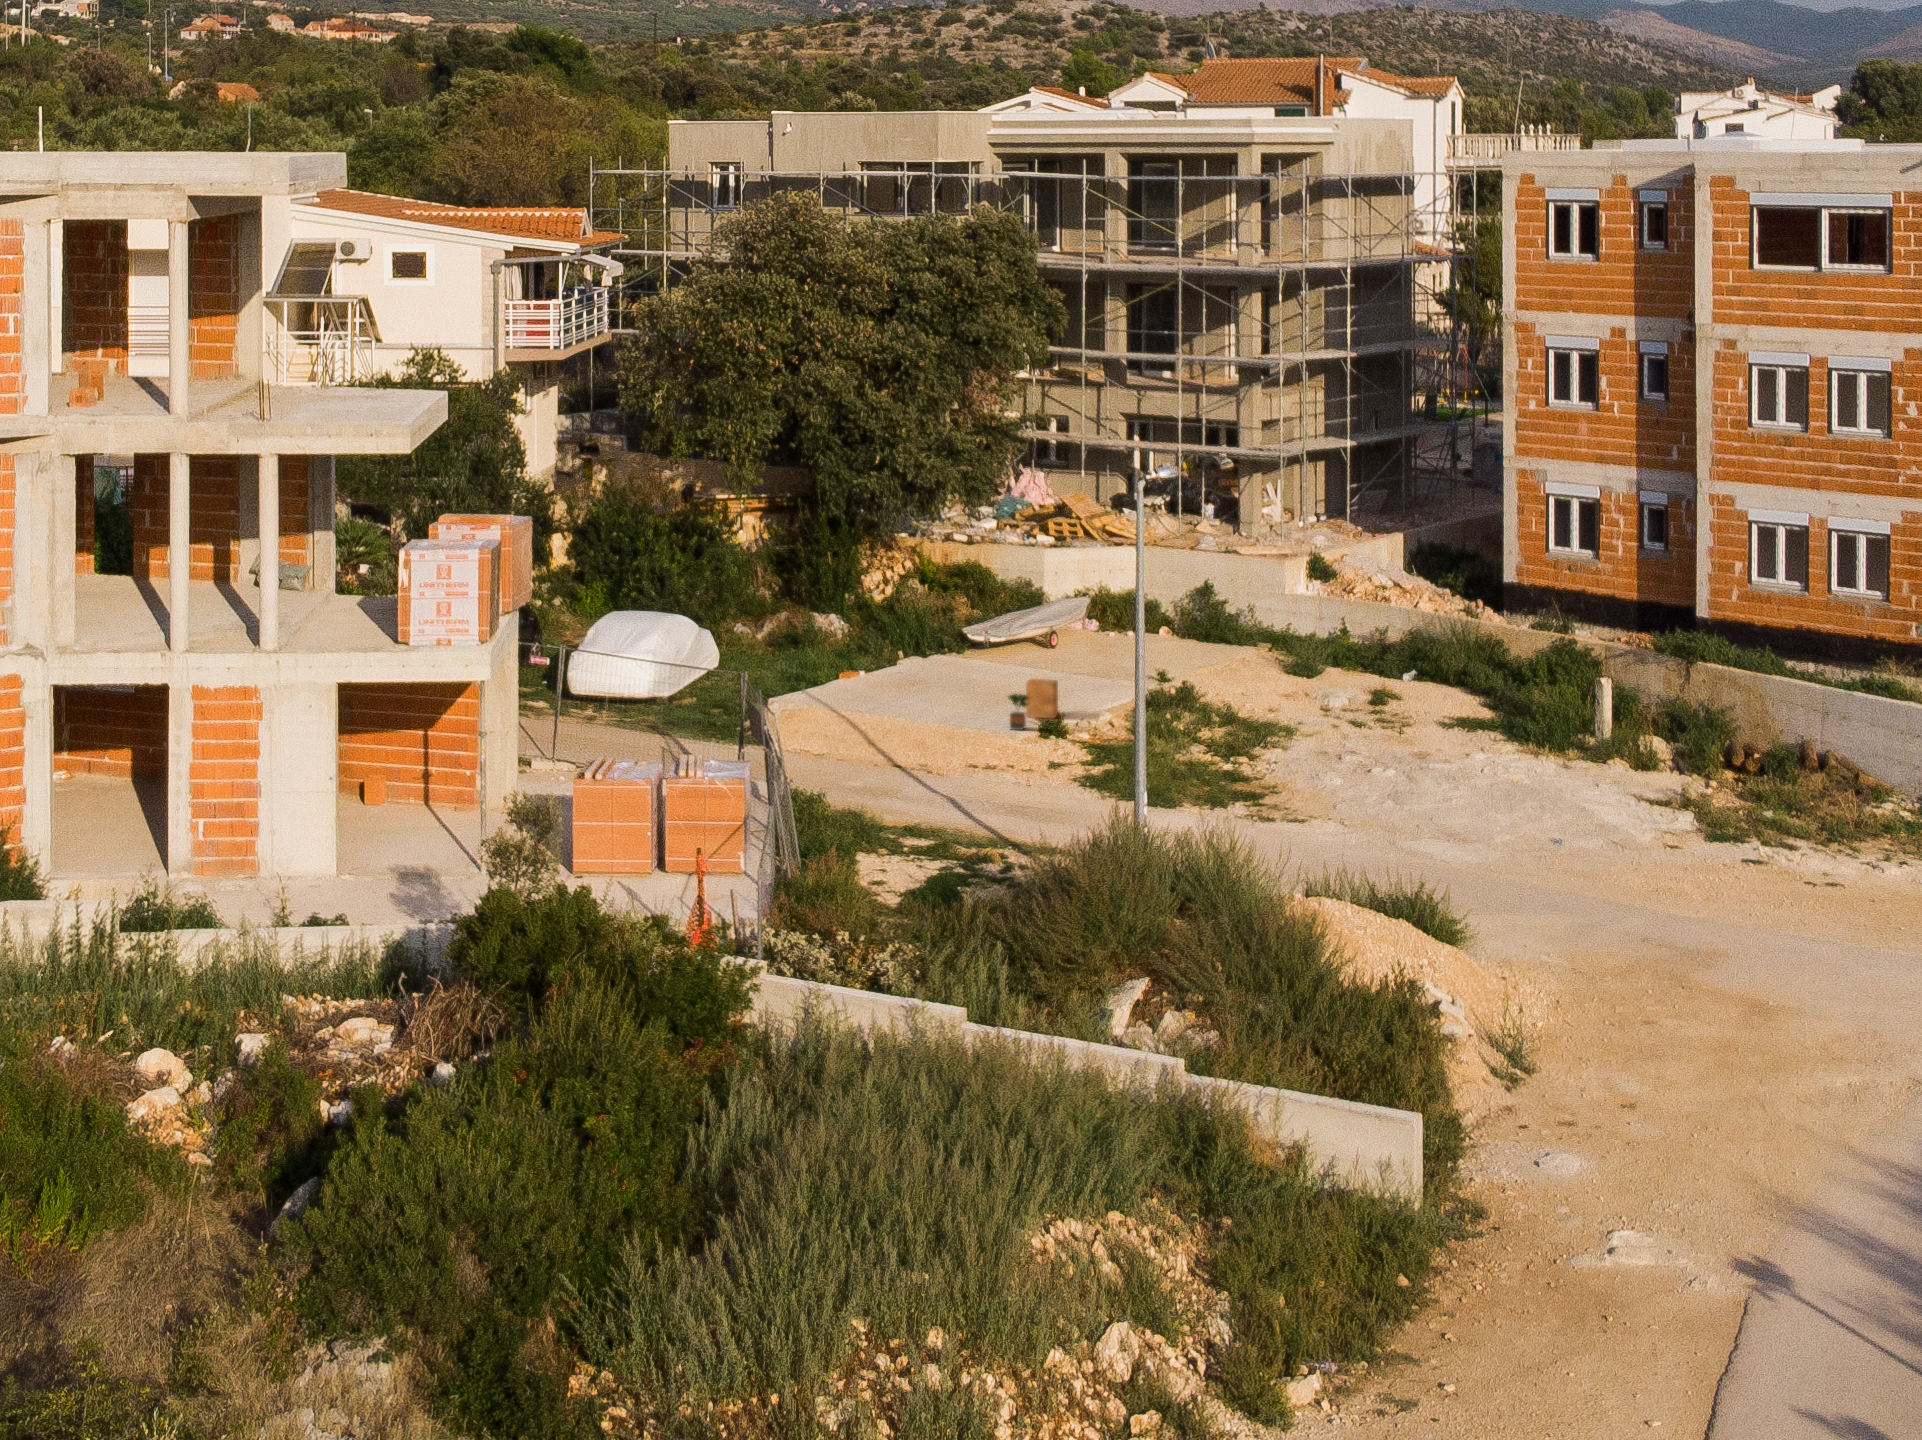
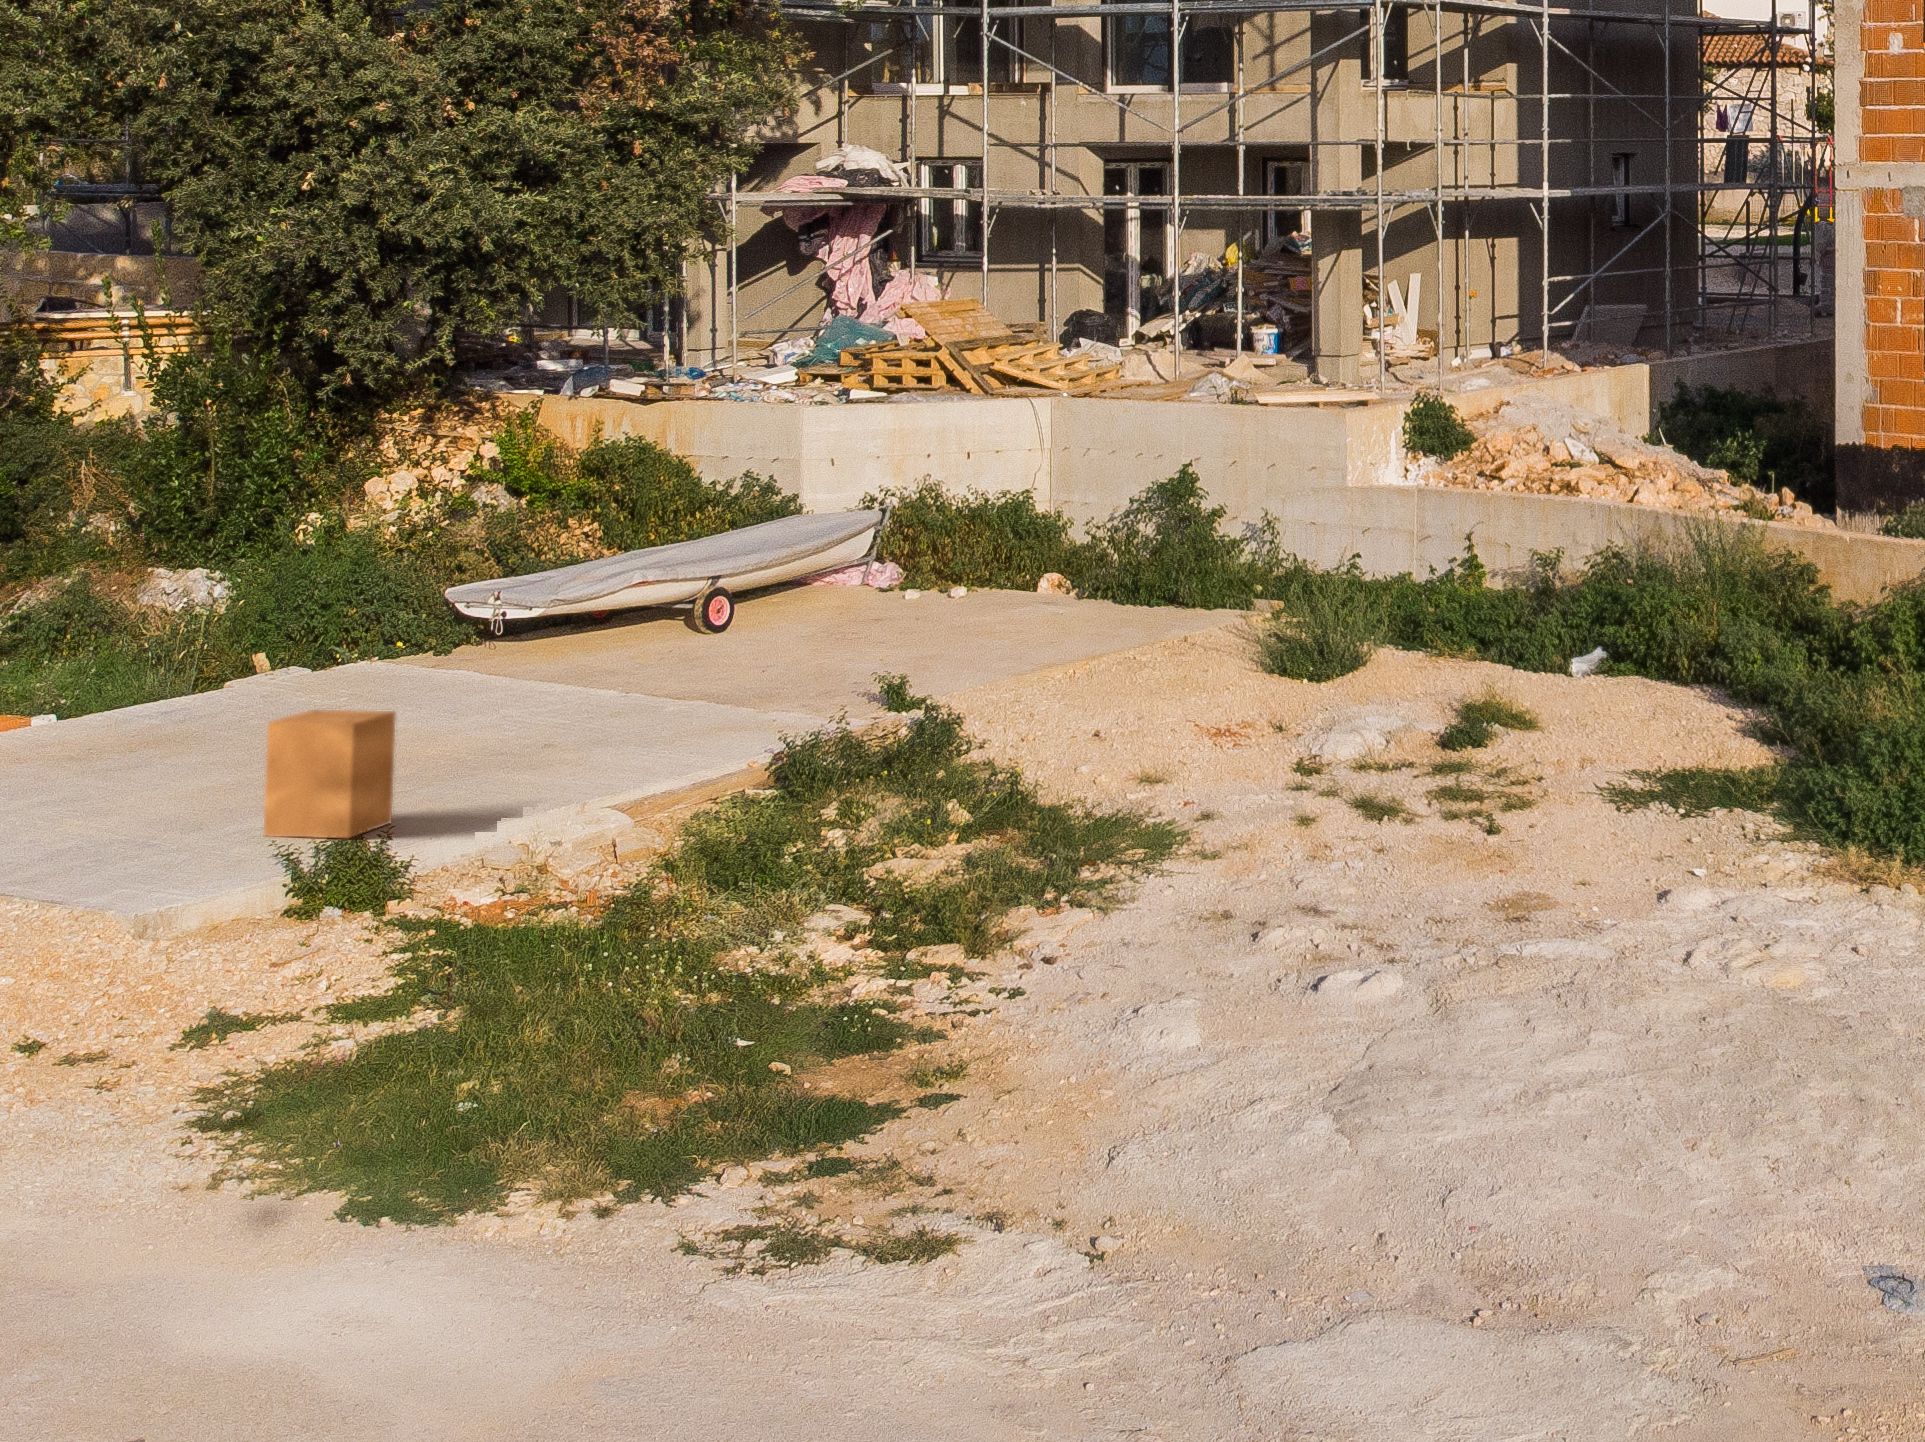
potted tree: present [1009,694,1029,730] -> none [116,759,210,889]

